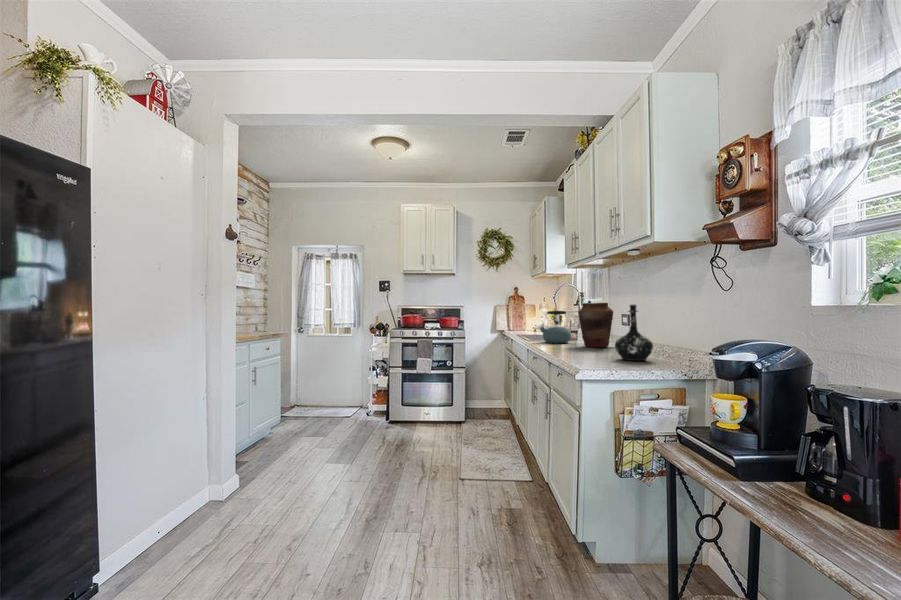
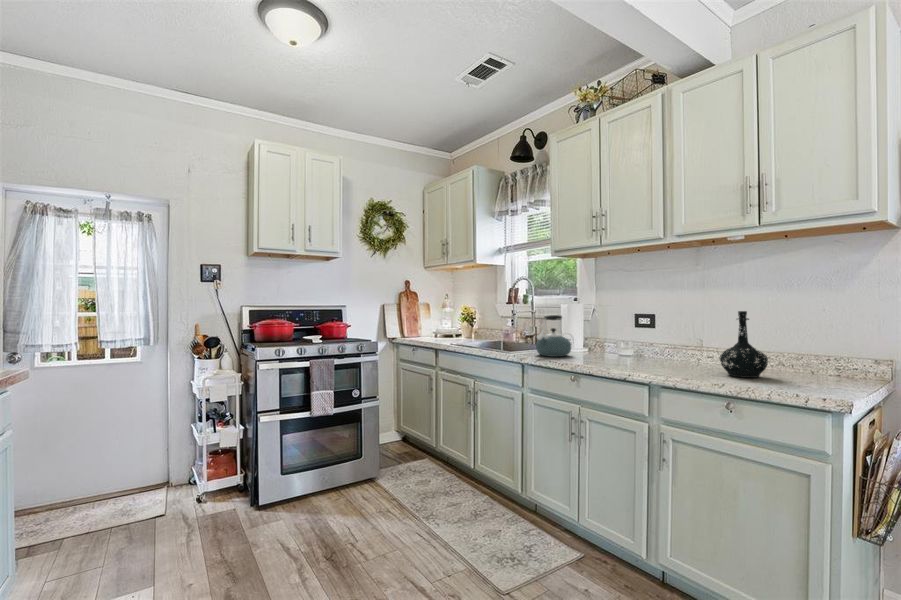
vase: present [578,303,613,347] -> none [596,306,638,360]

